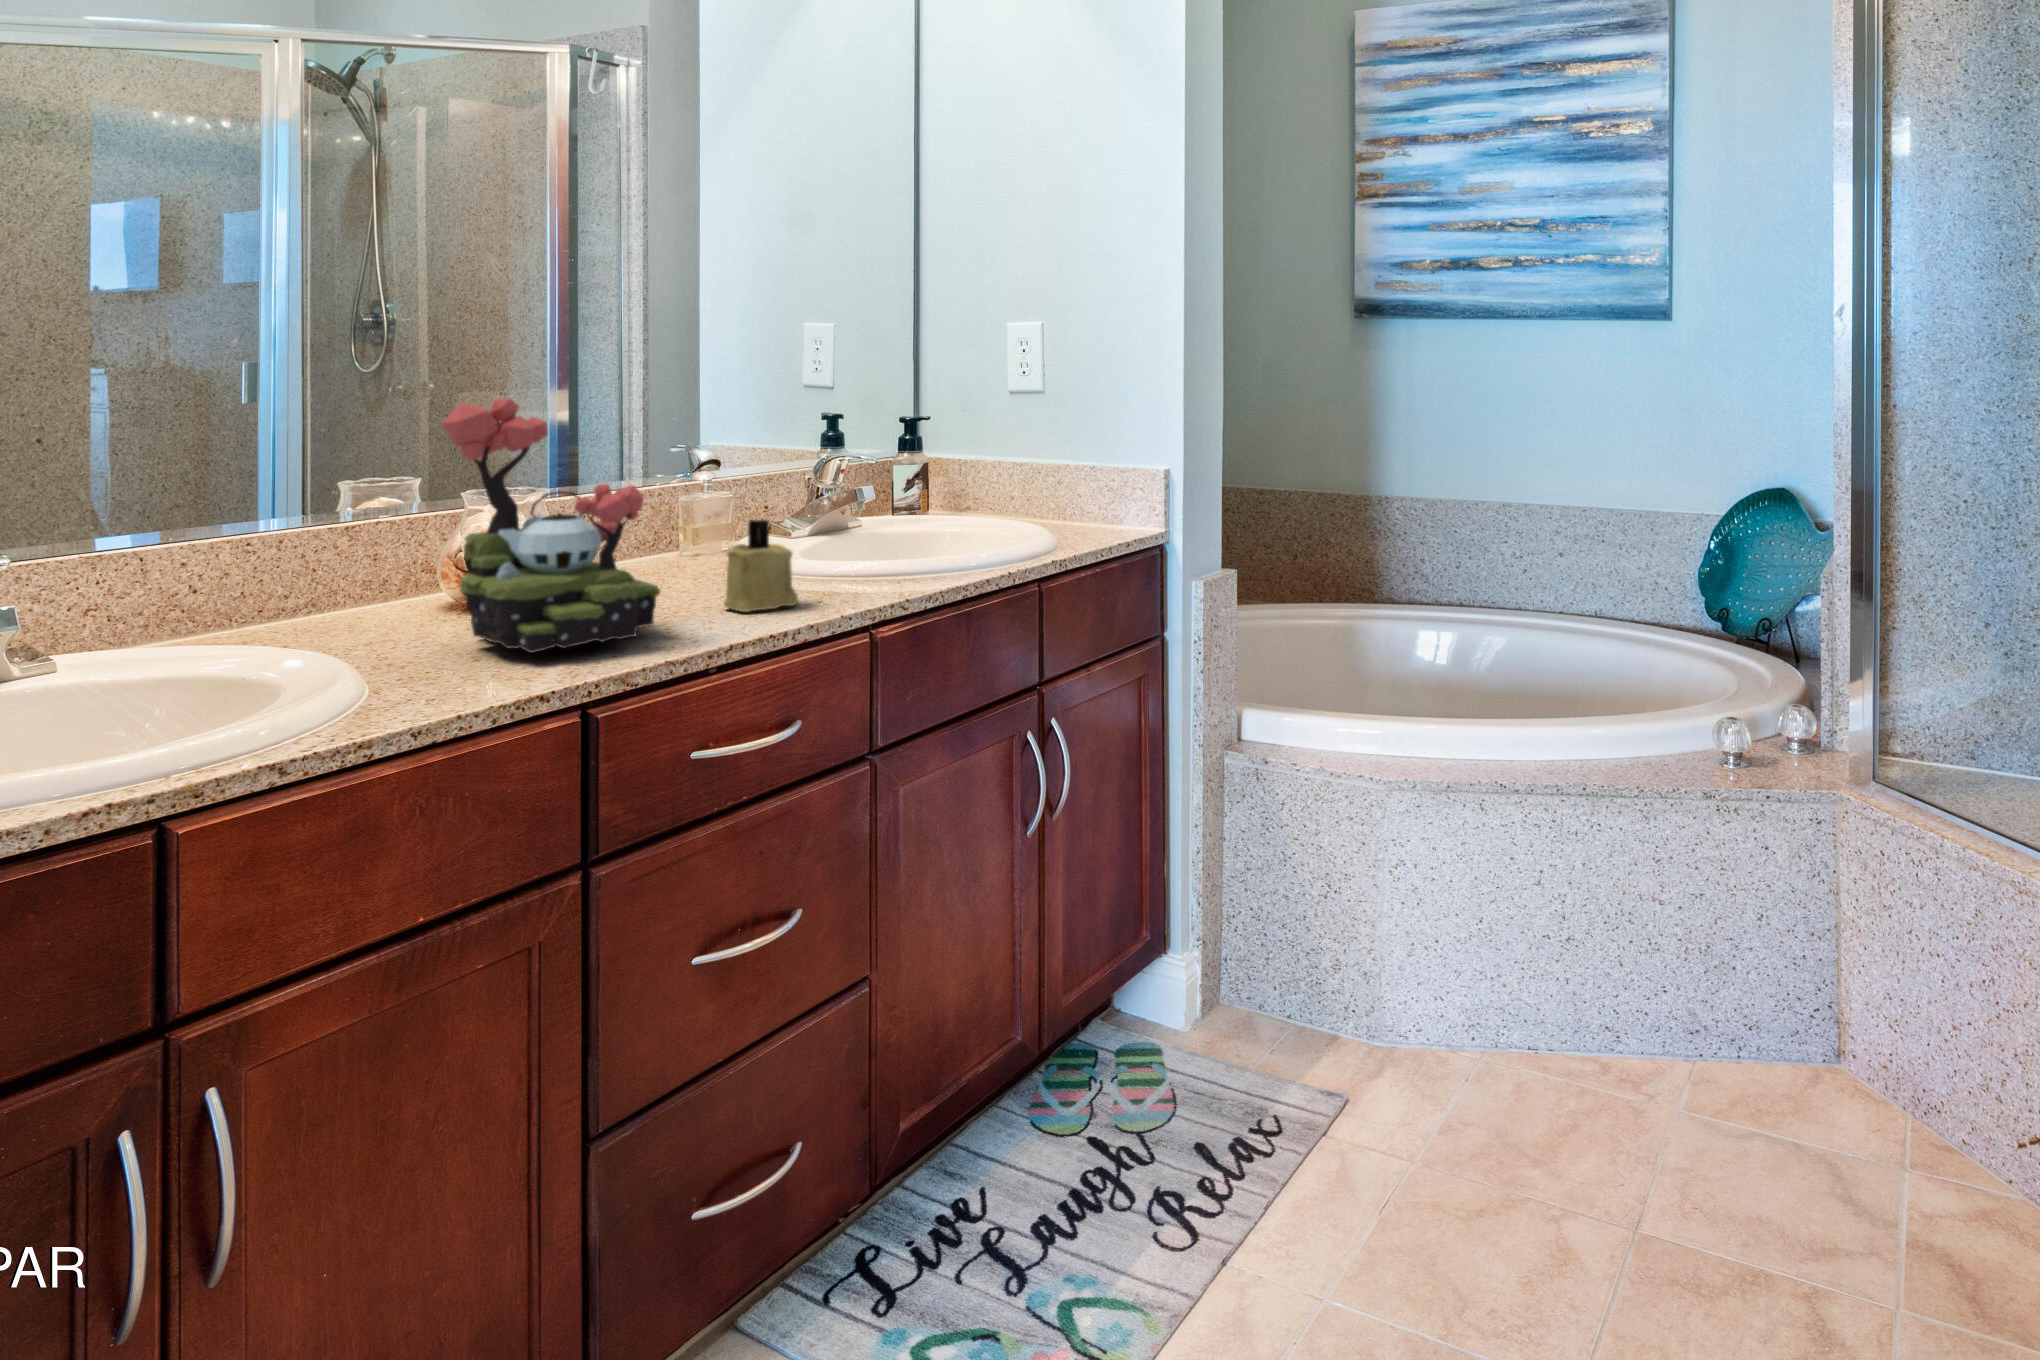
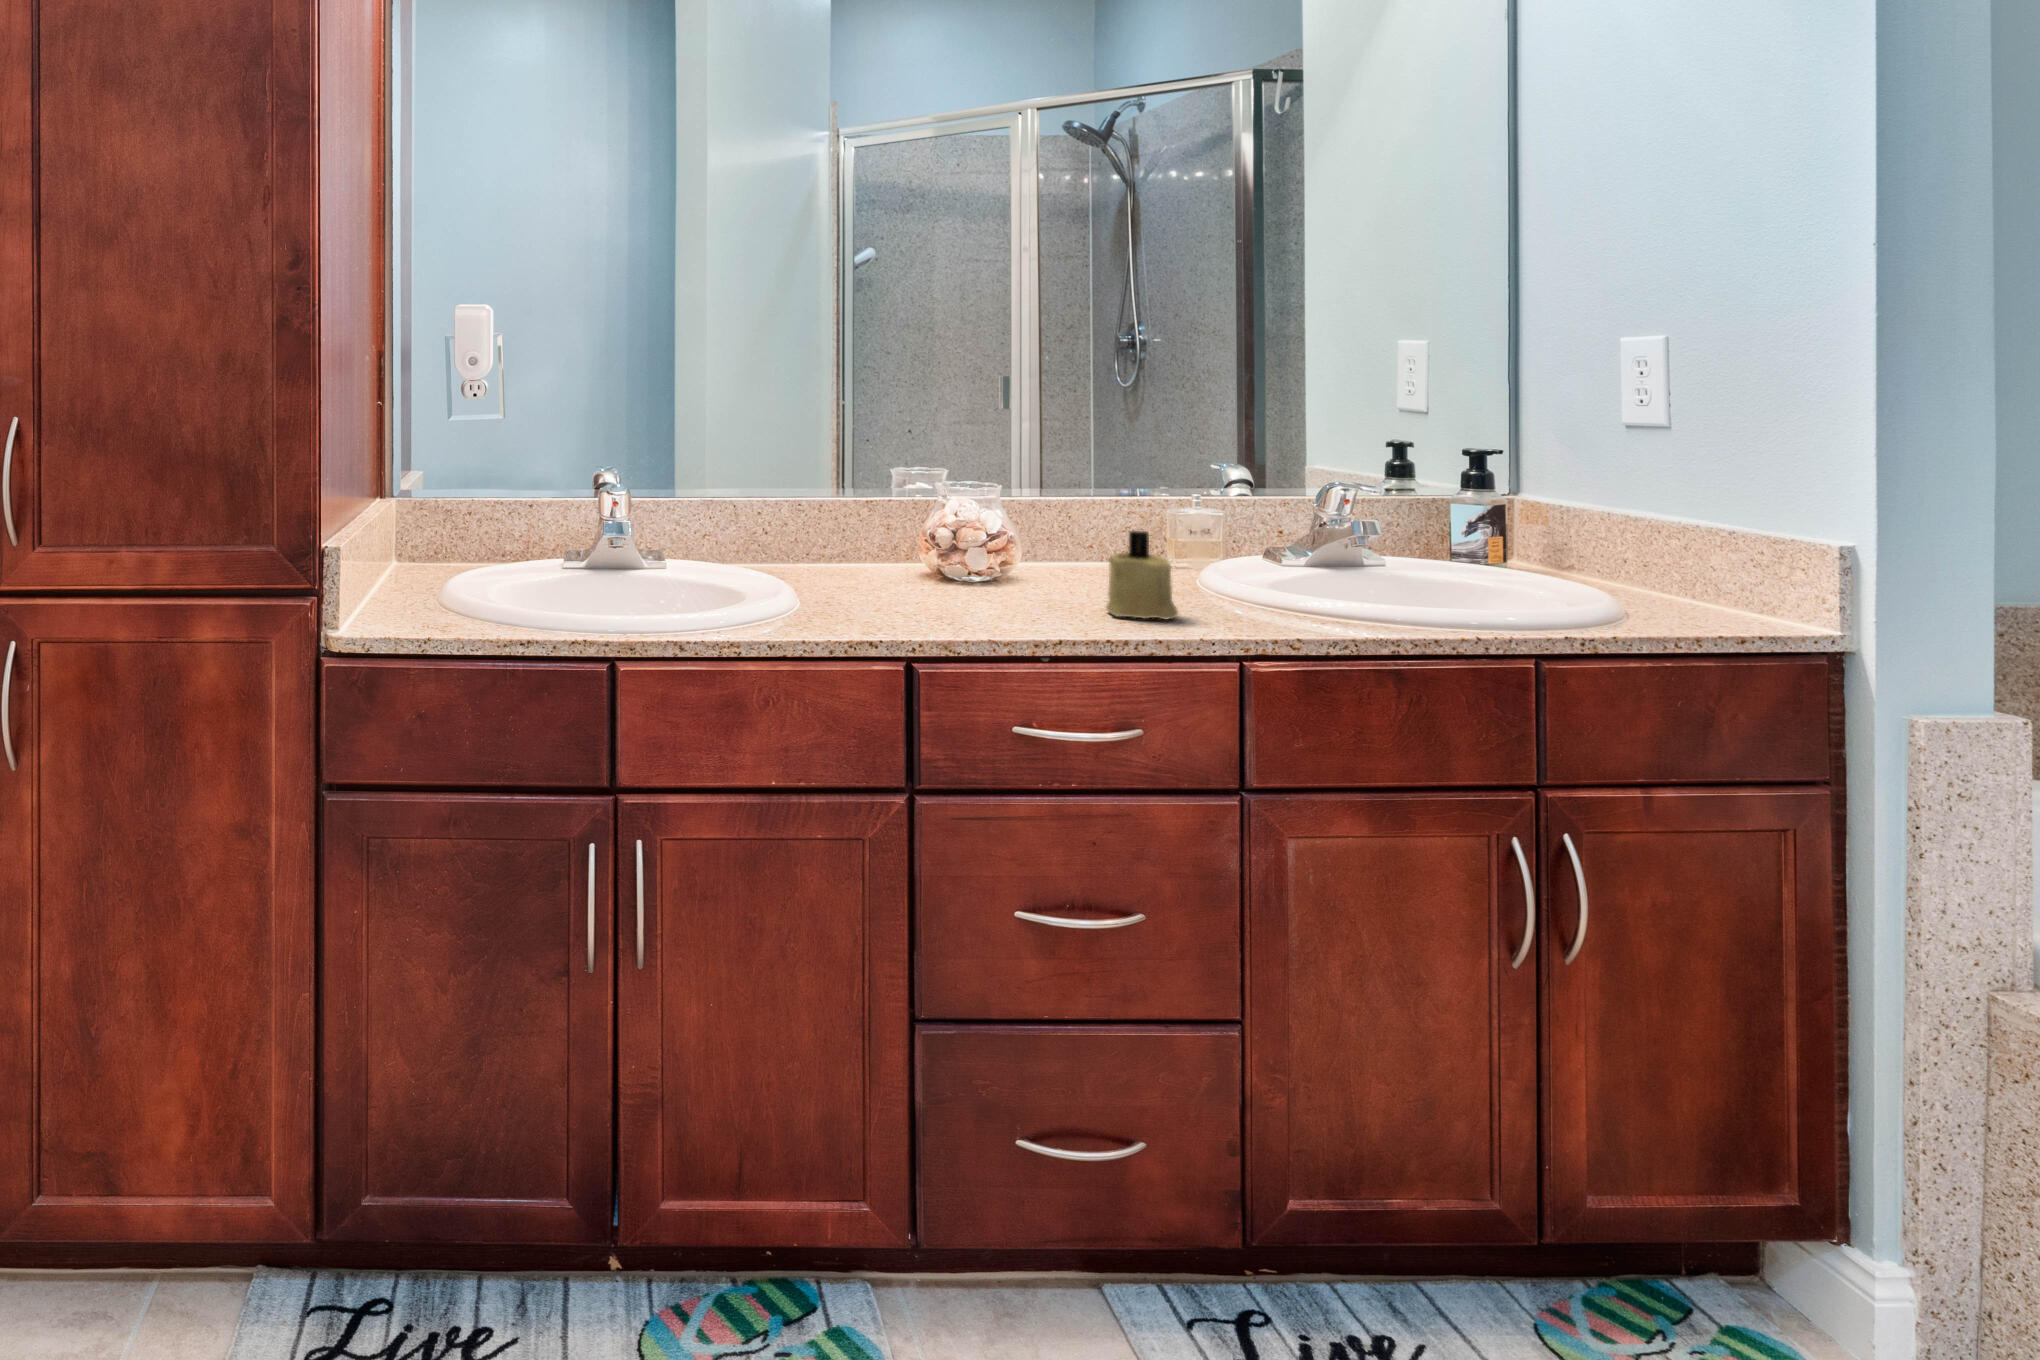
plant: present [442,398,660,653] -> none [874,407,1019,615]

